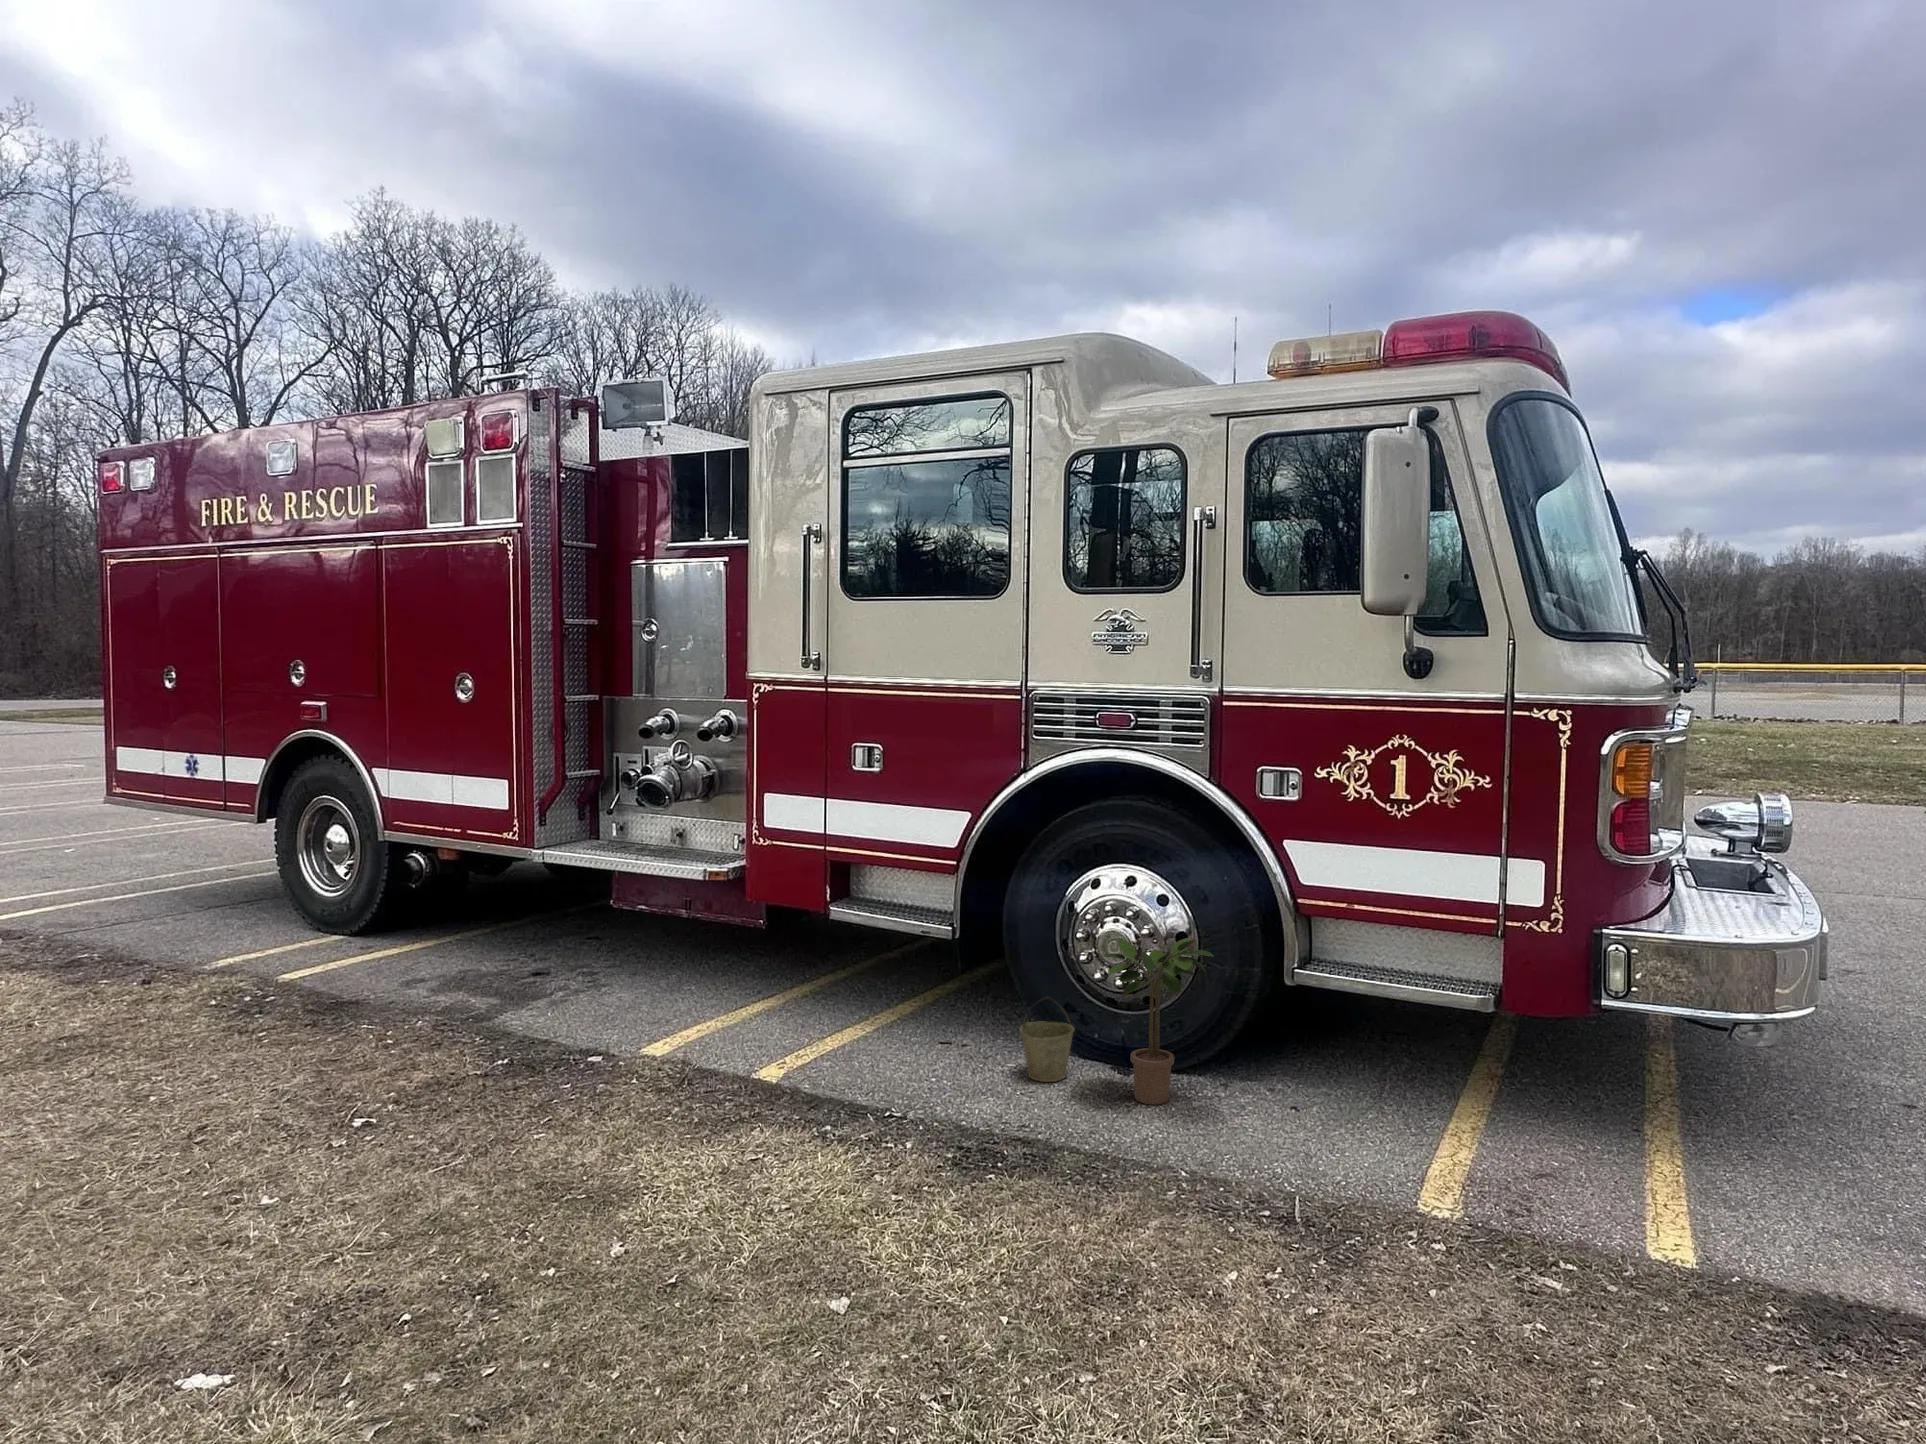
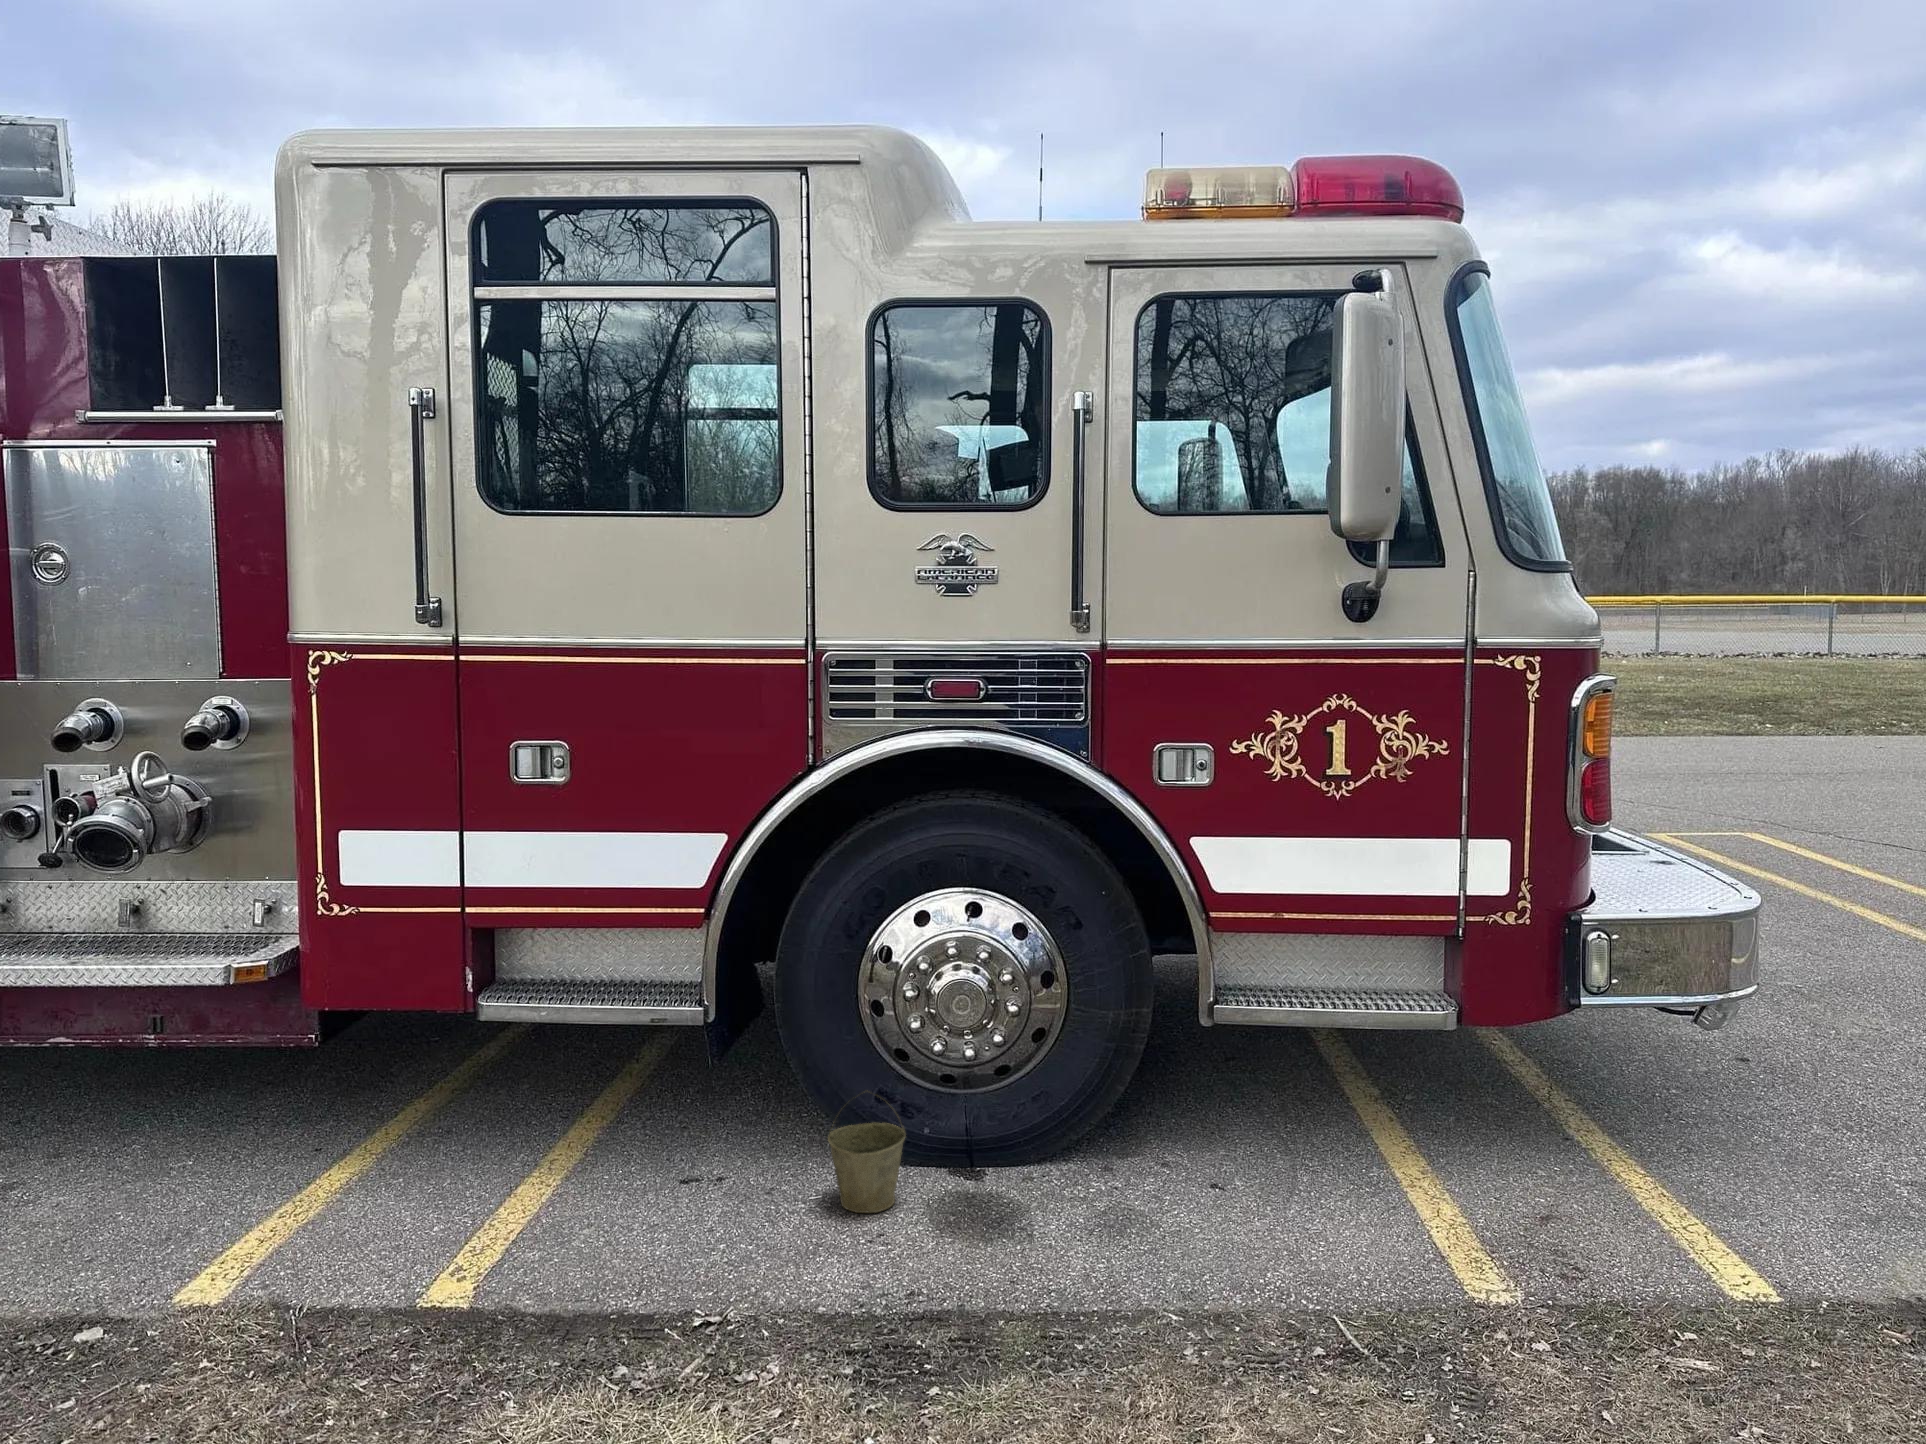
potted plant: present [1103,938,1214,1105] -> none [957,982,1117,1218]

